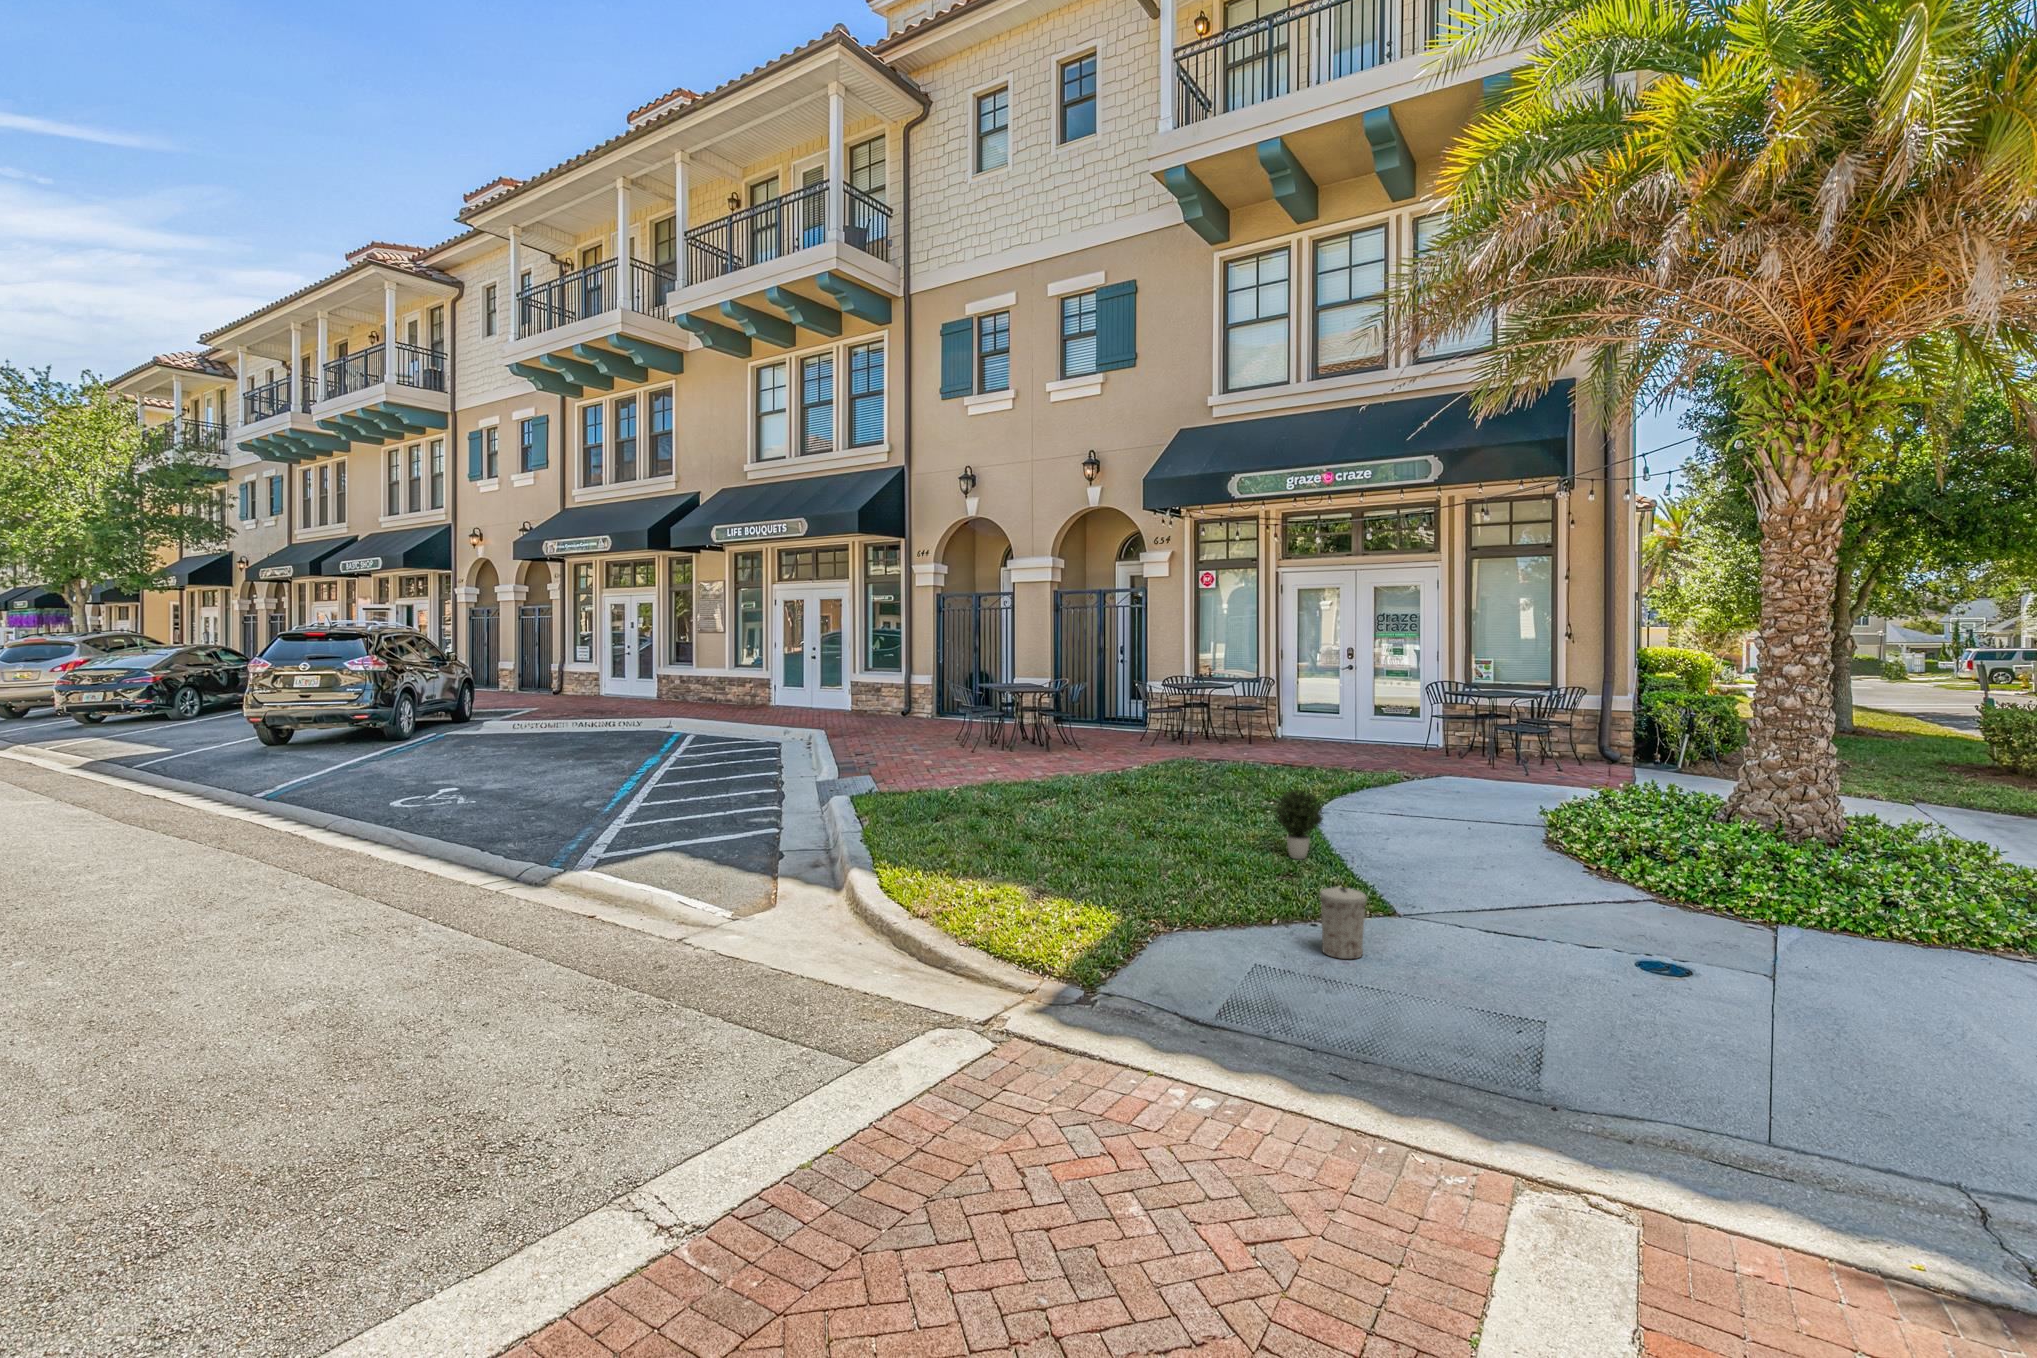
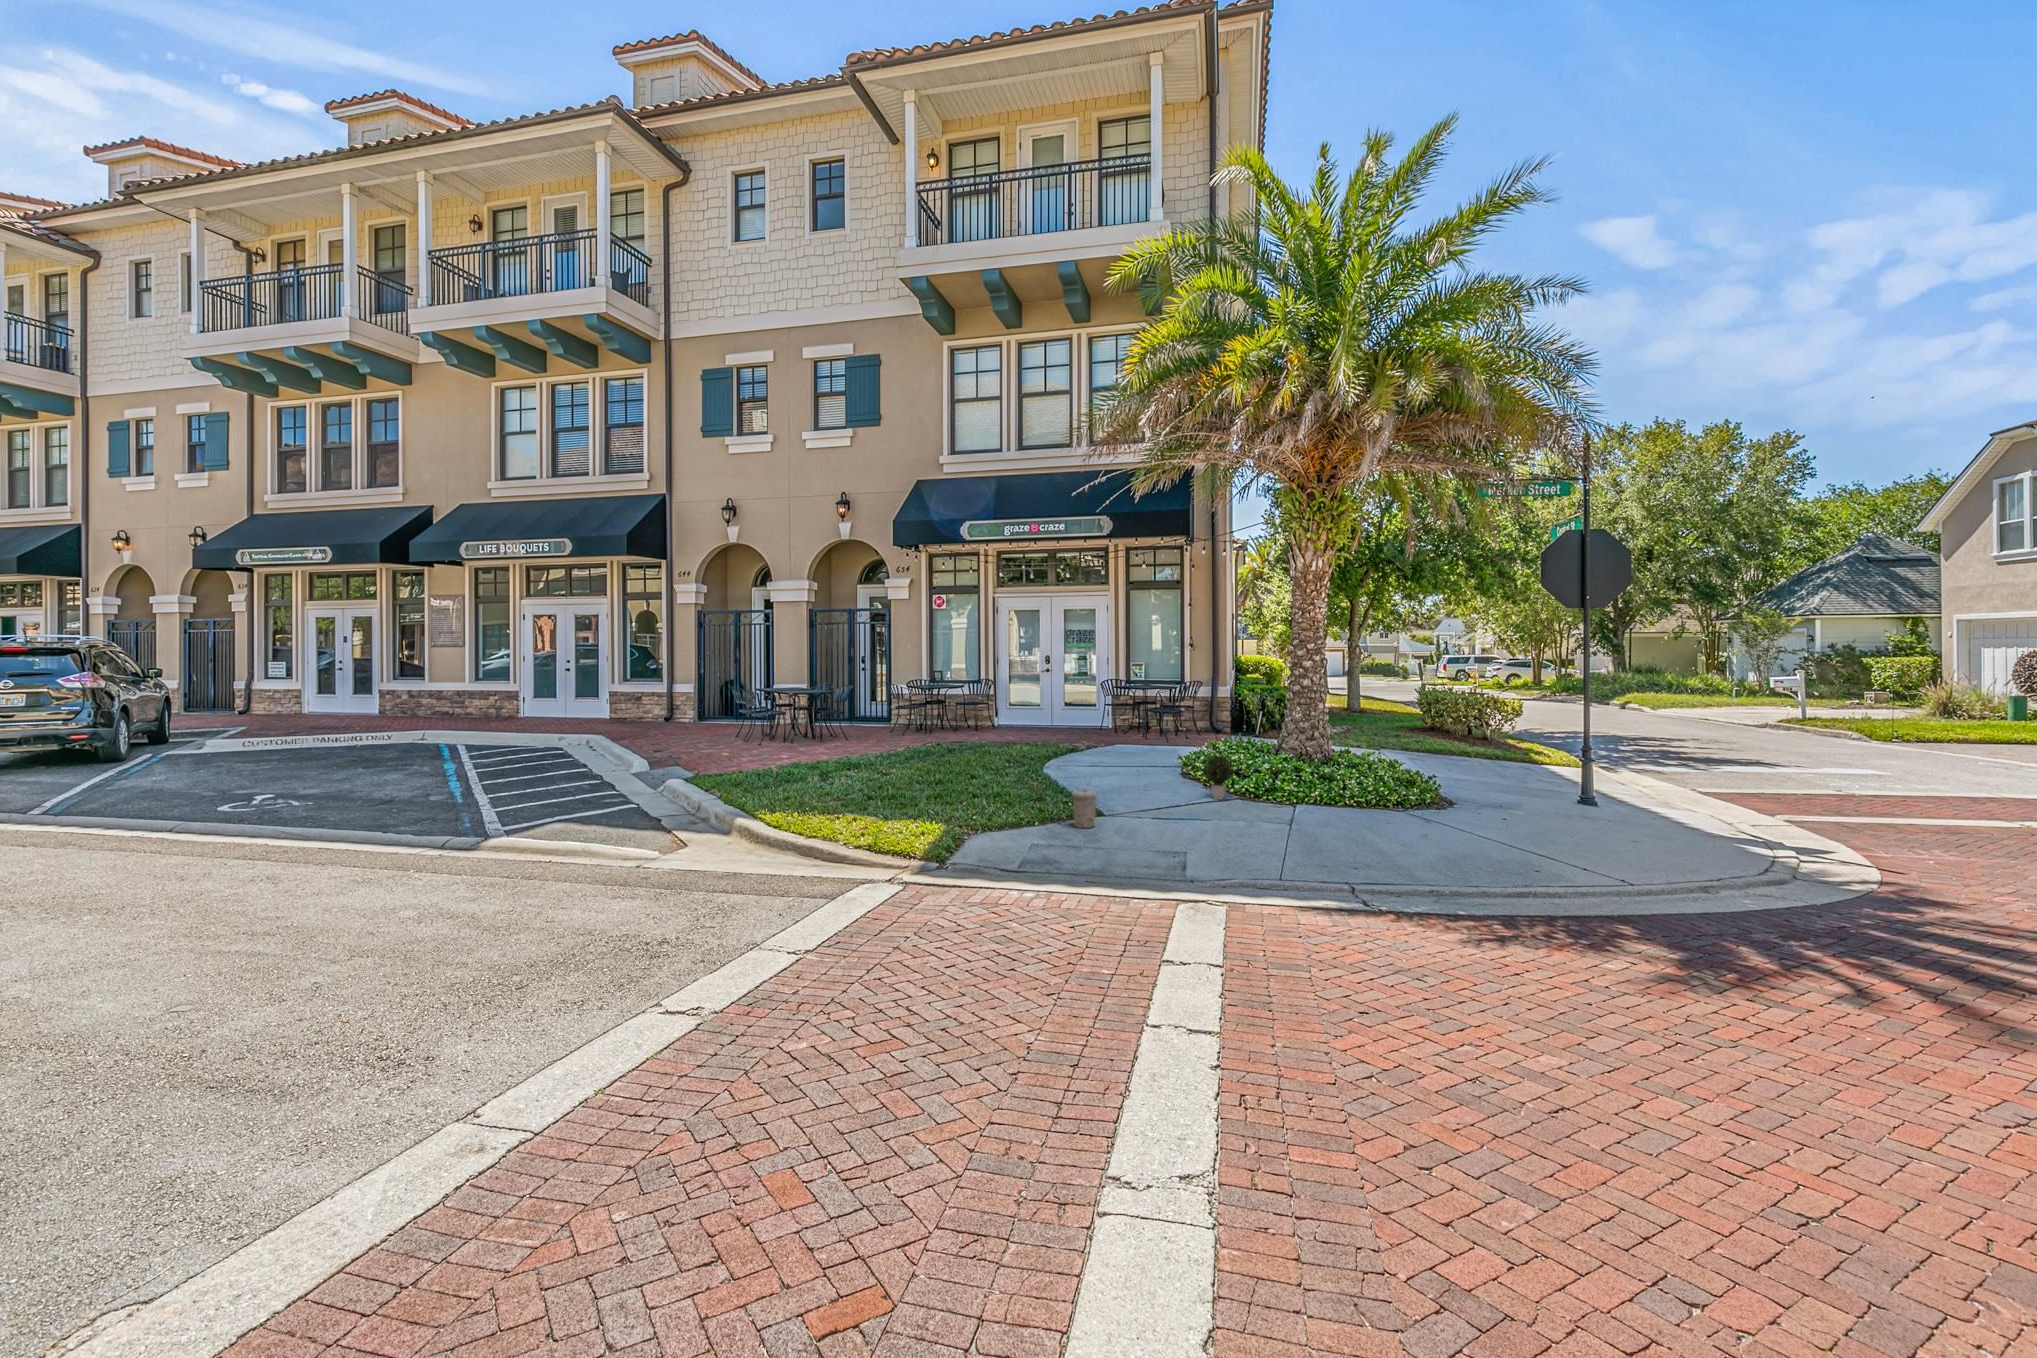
potted plant: present [1273,790,1323,859] -> present [1204,755,1234,800]

